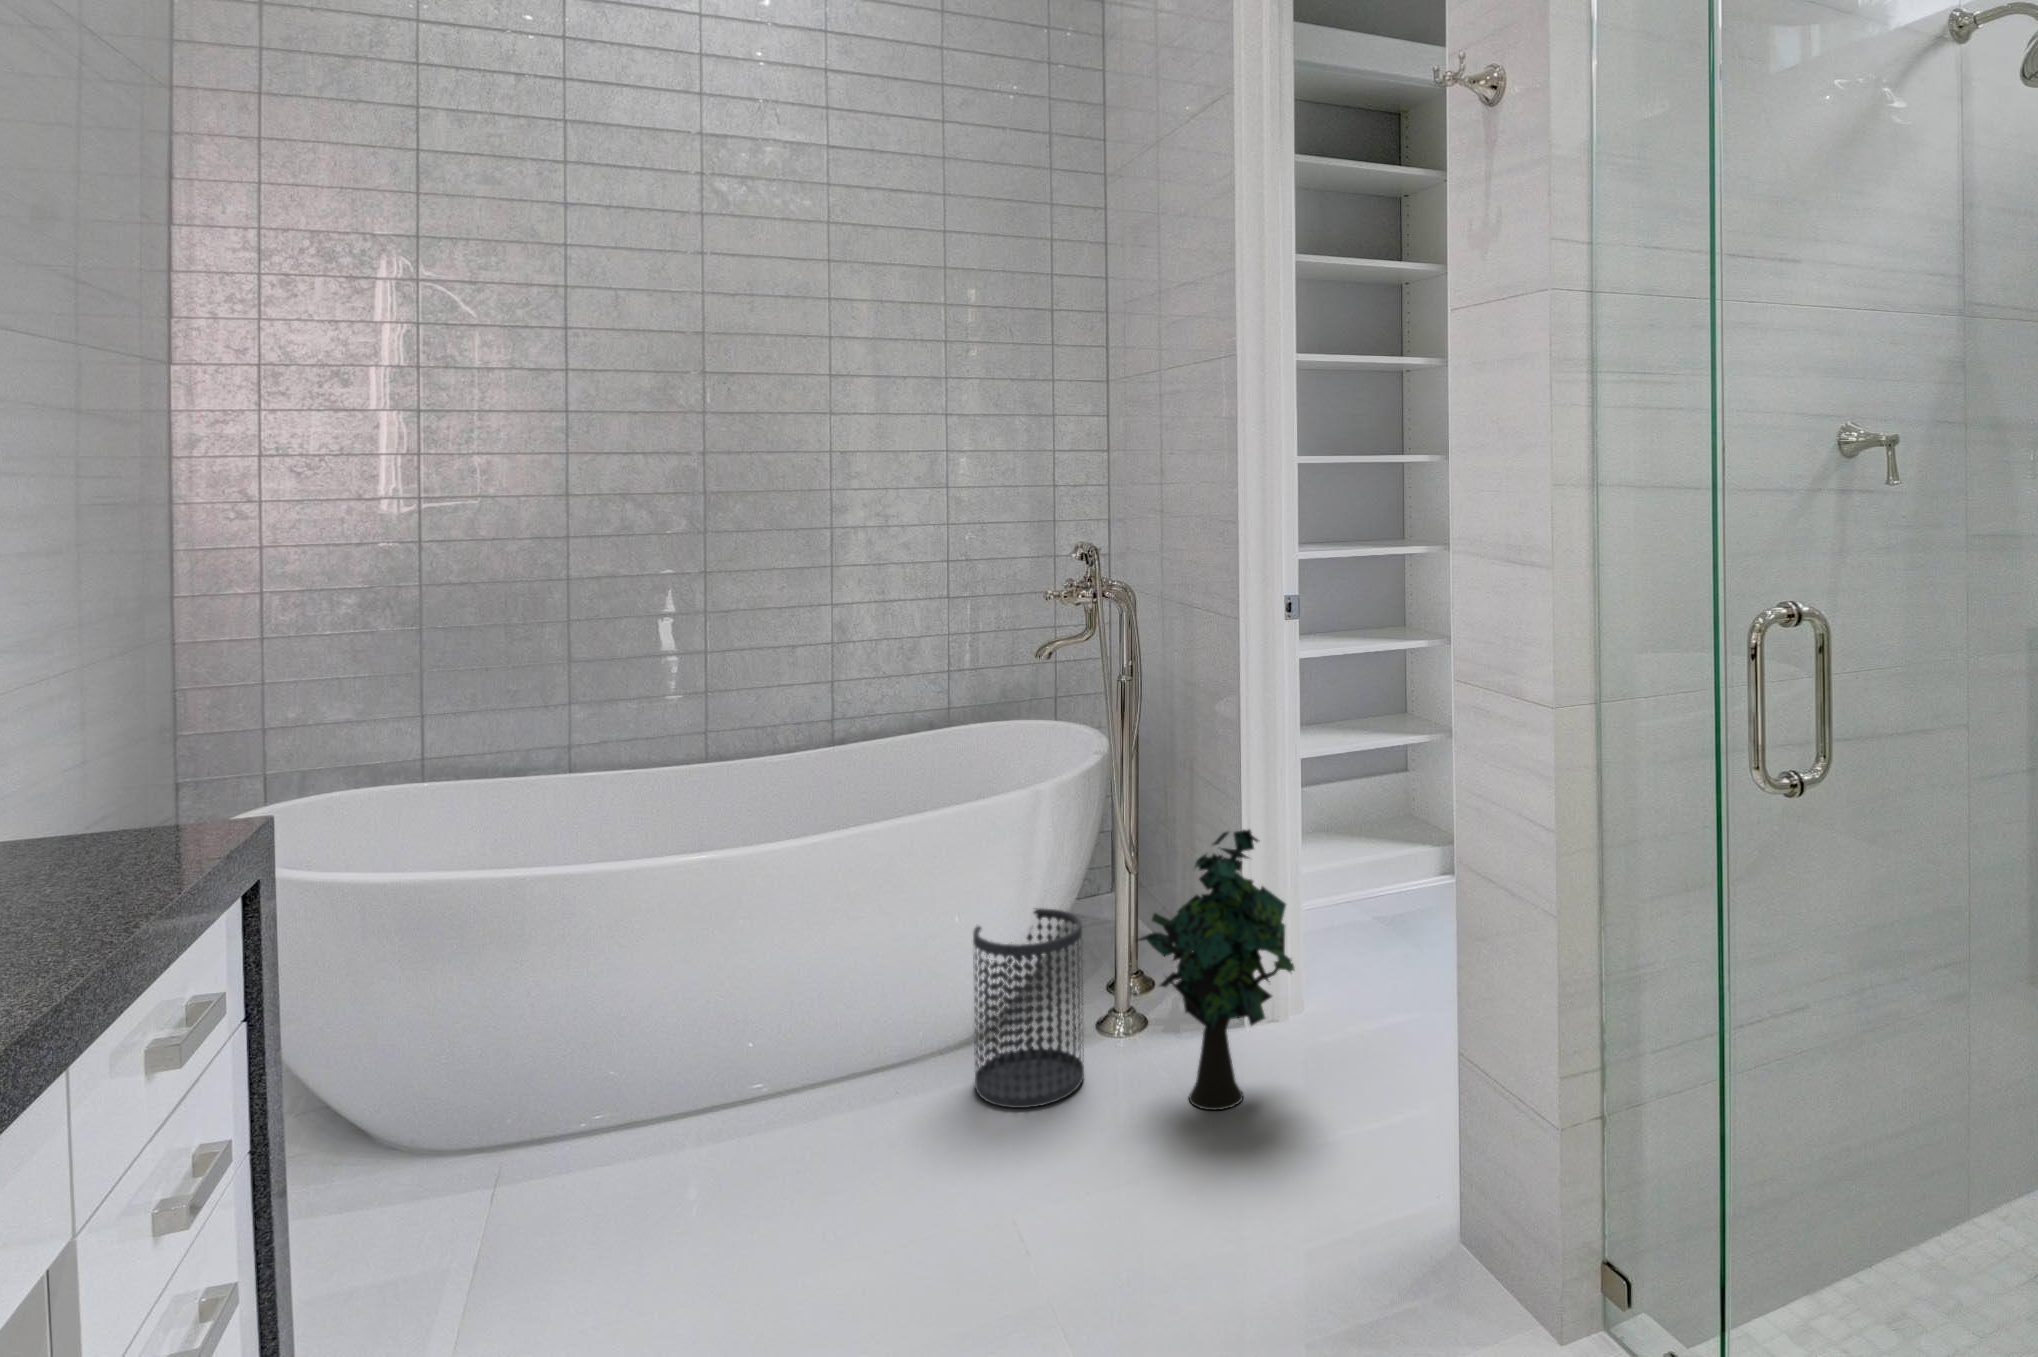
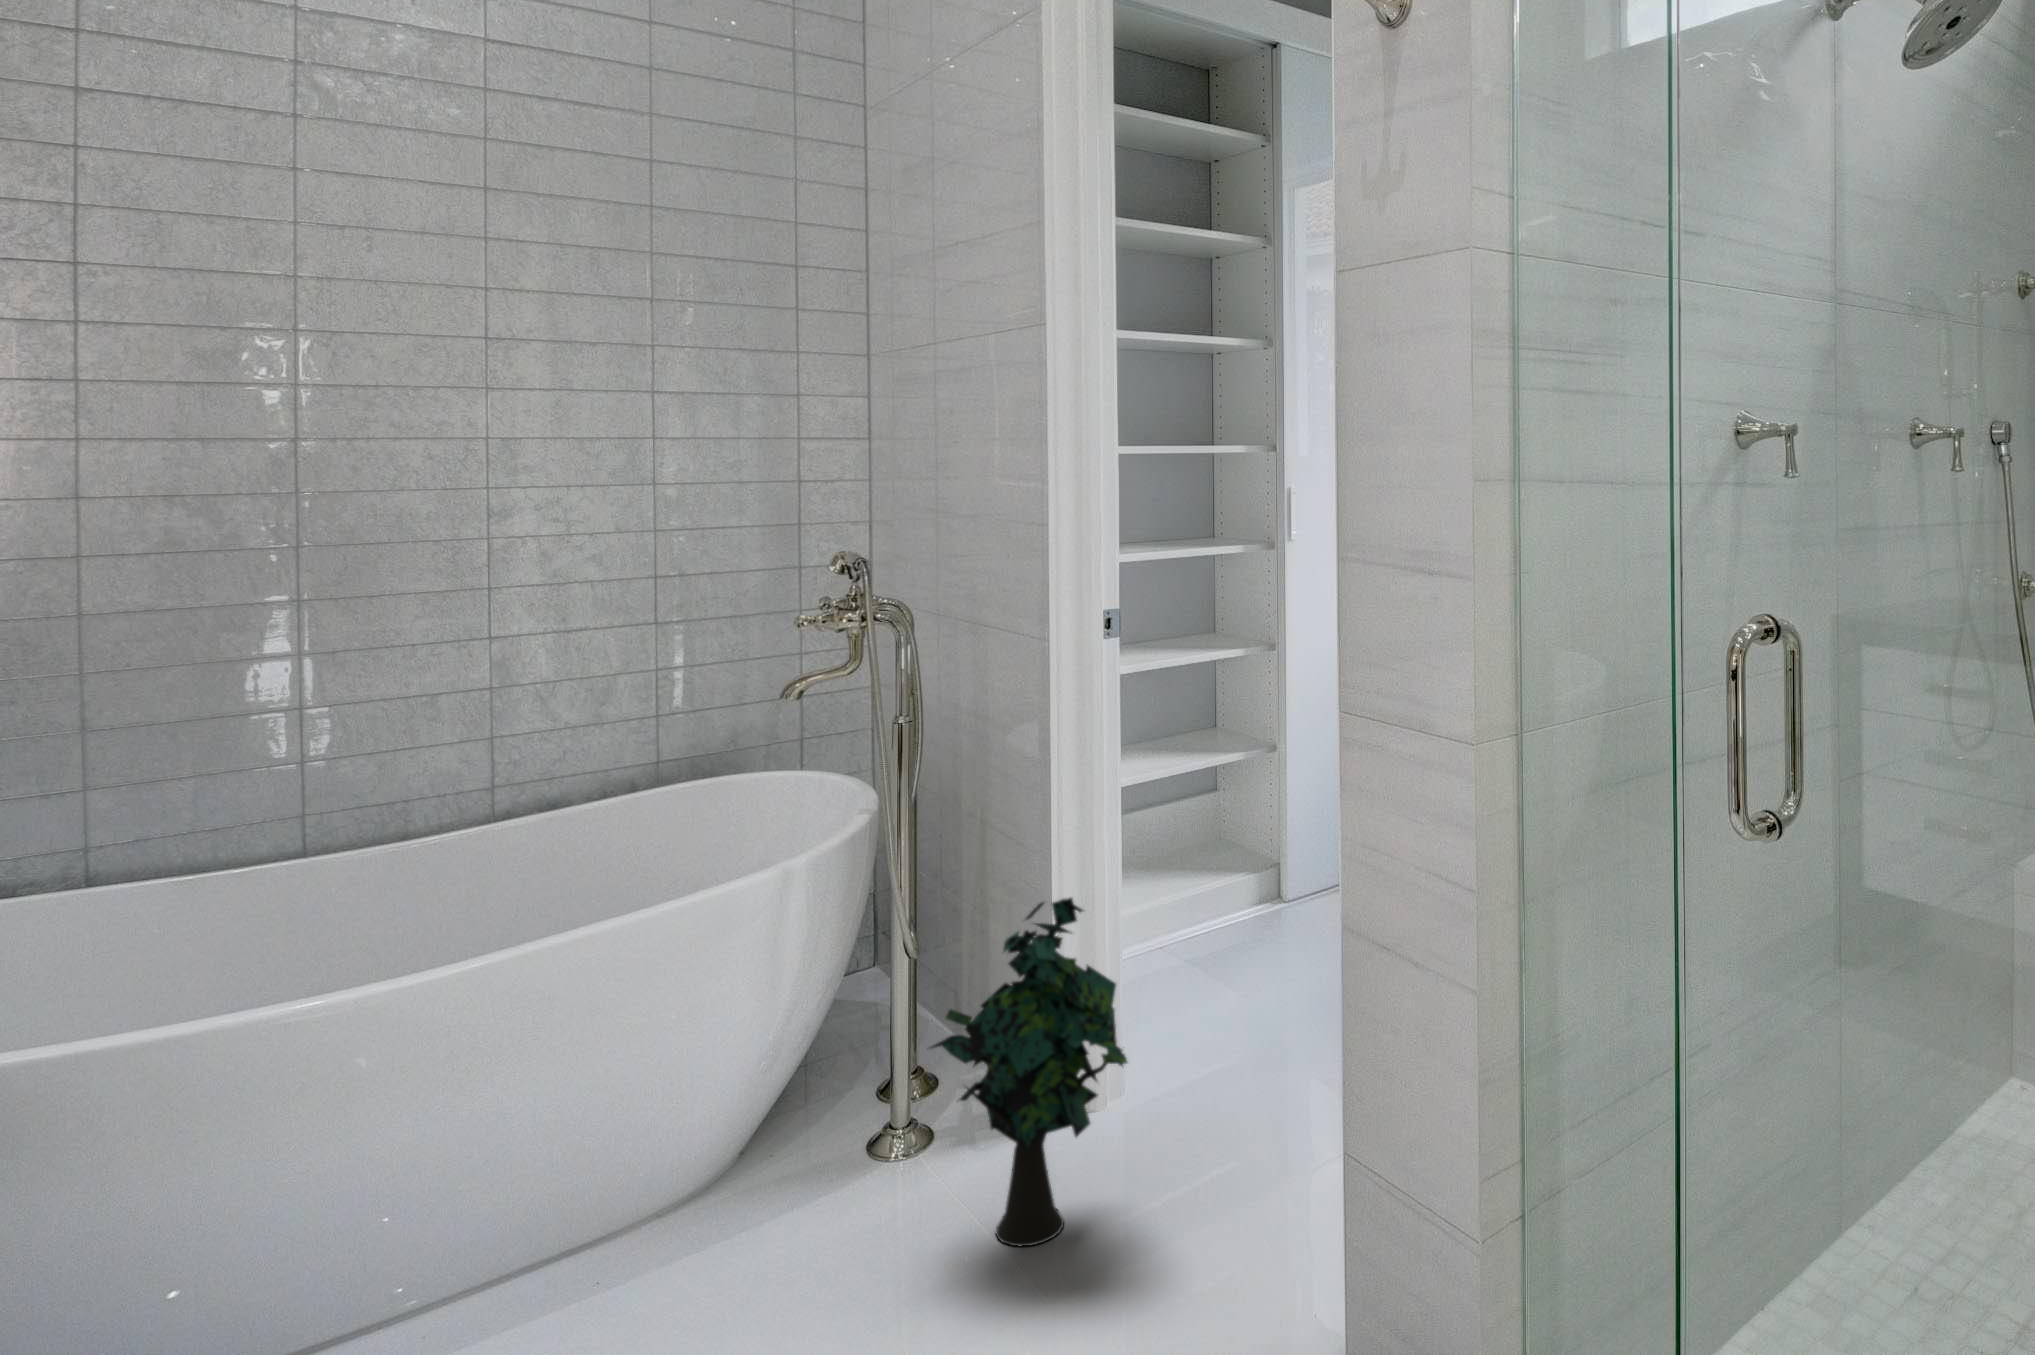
wastebasket: present [973,908,1084,1108] -> none [707,1015,857,1280]

